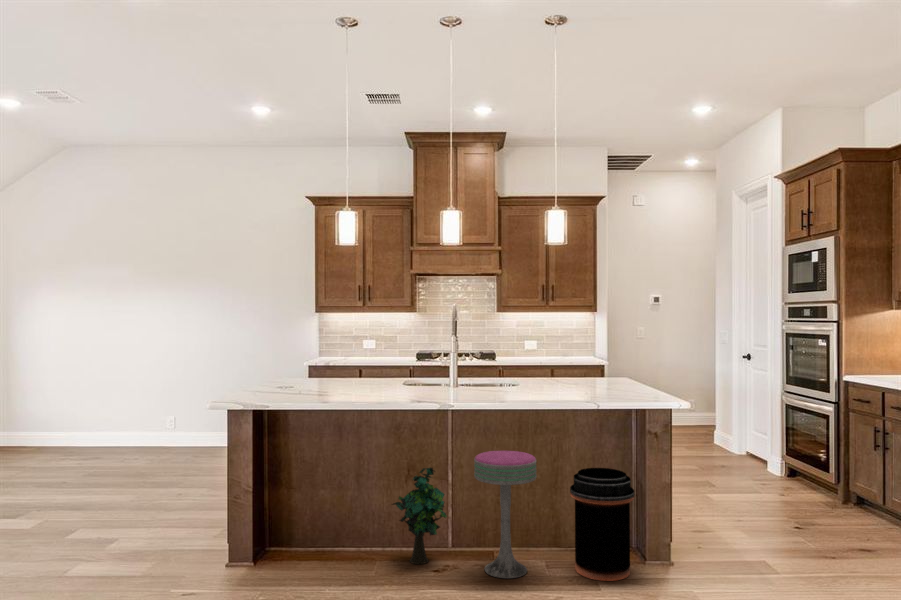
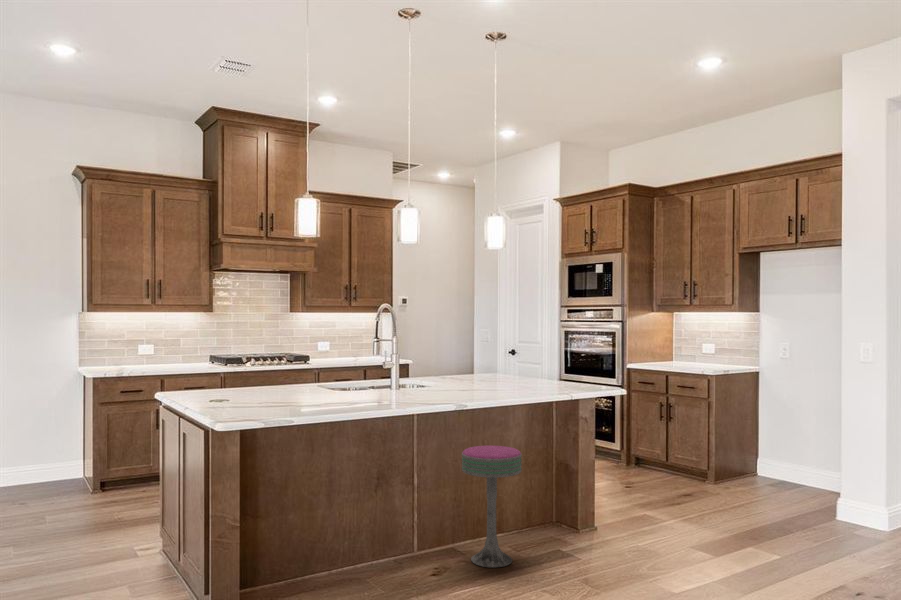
decorative plant: present [392,468,447,564] -> none [378,471,434,574]
trash can: present [570,468,634,581] -> none [531,452,588,551]

